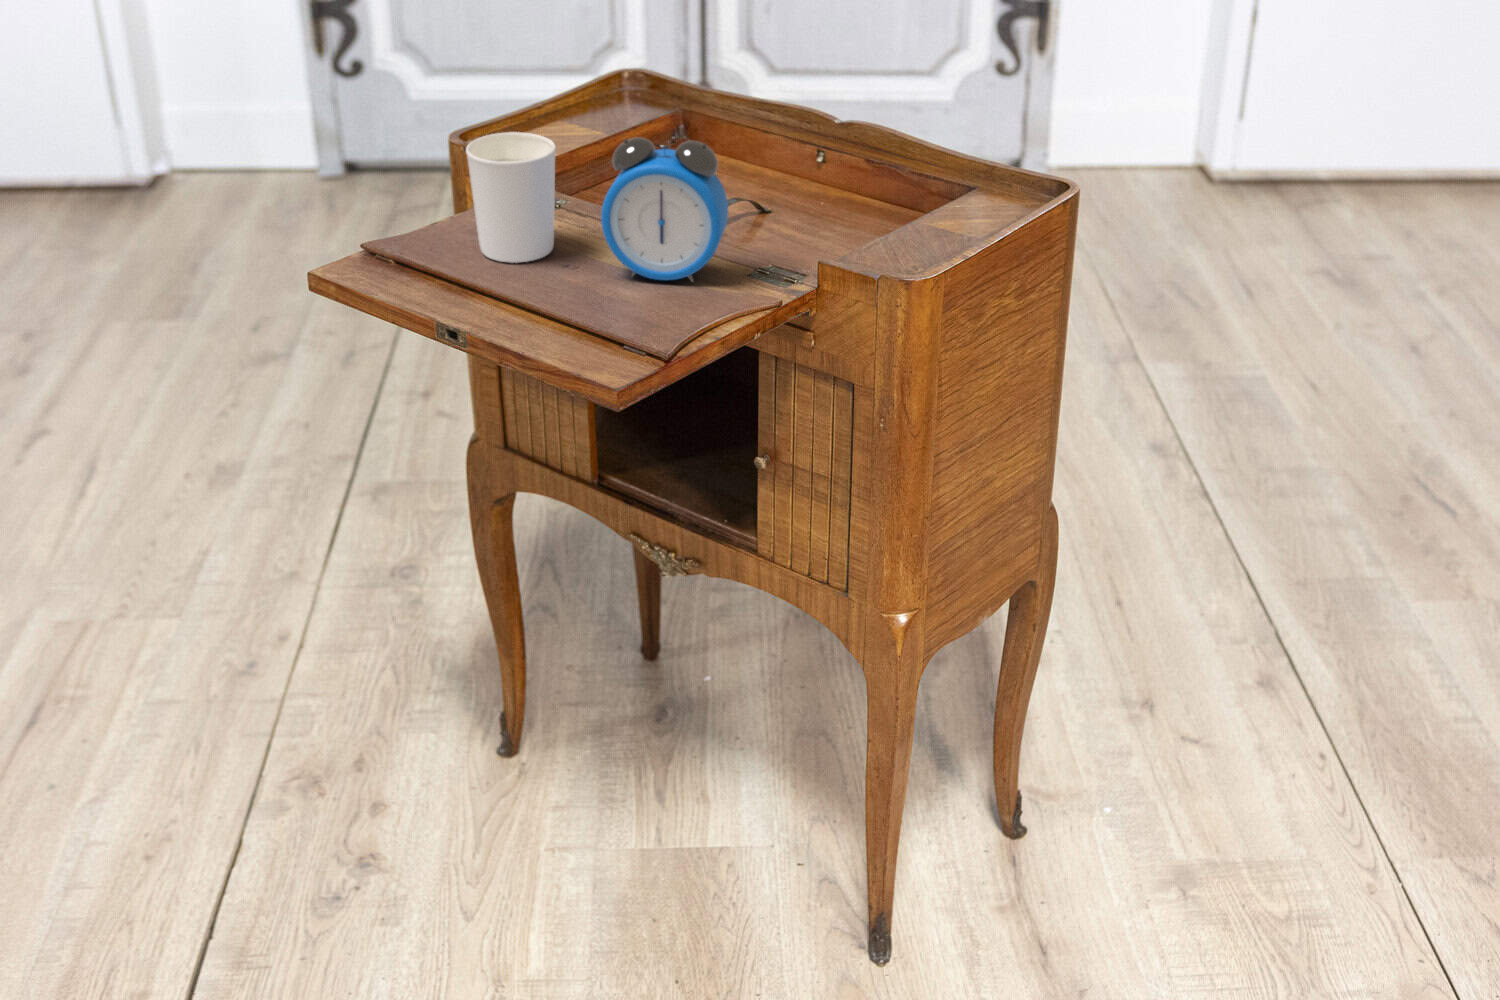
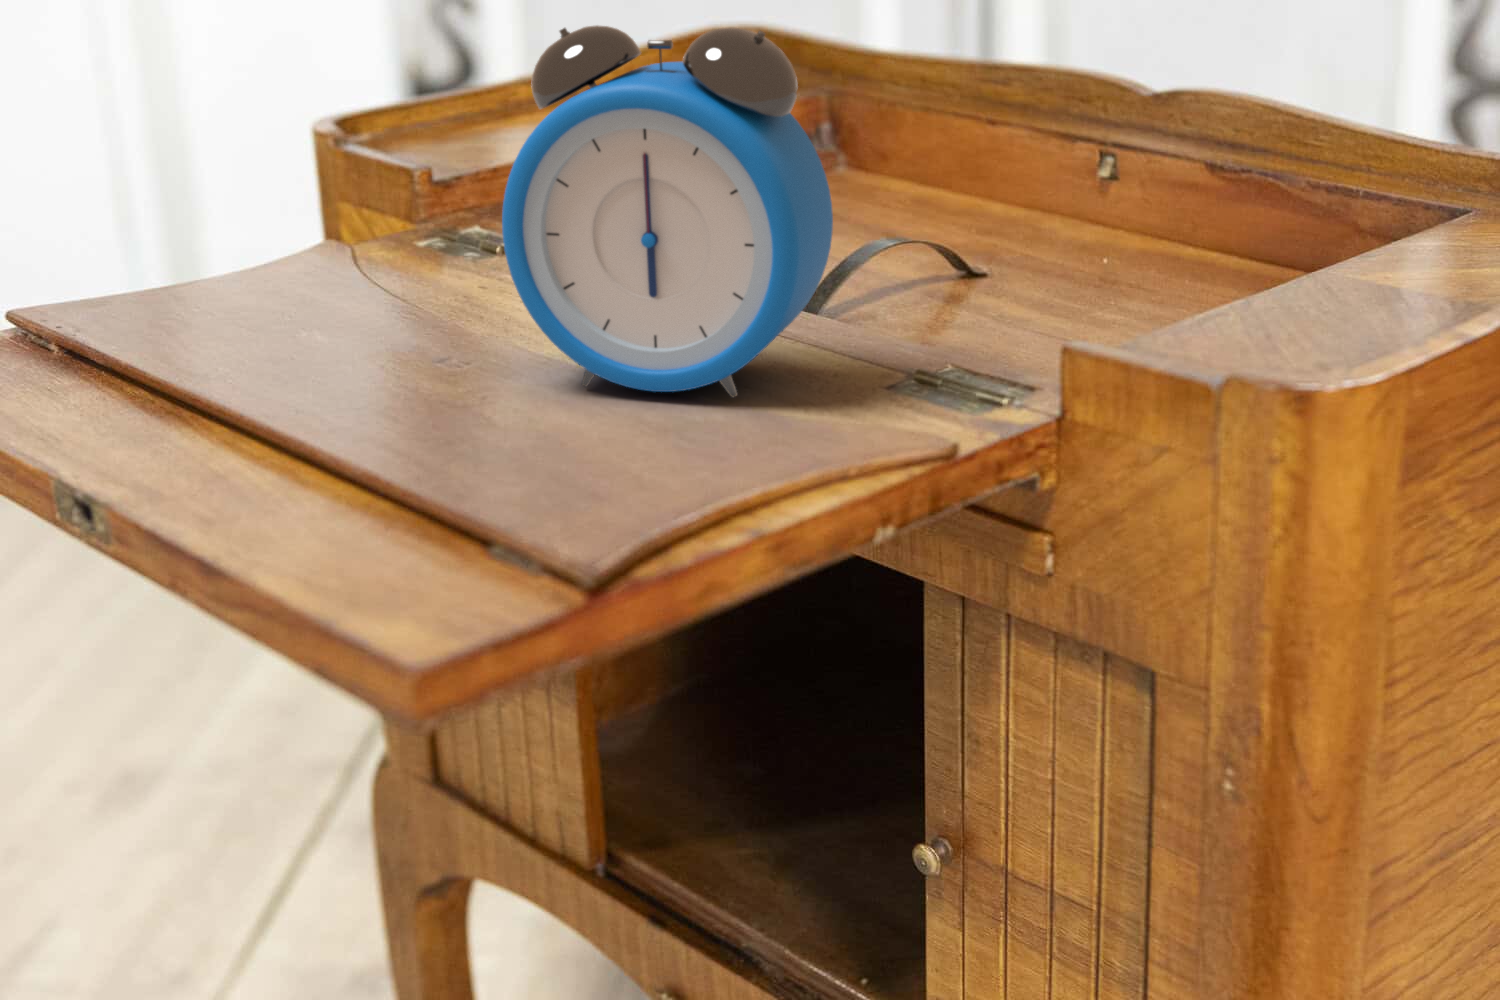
candle holder: present [466,132,556,263] -> none [212,56,439,353]

